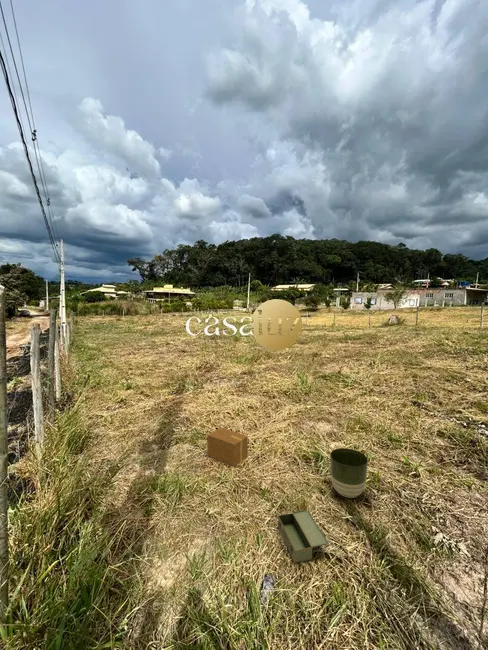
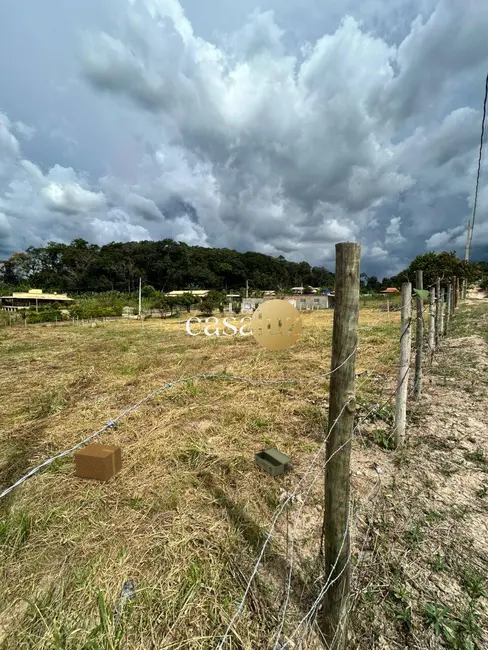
planter: present [330,448,368,498] -> none [199,439,232,484]
toolbox: present [278,510,328,563] -> present [254,447,293,476]

